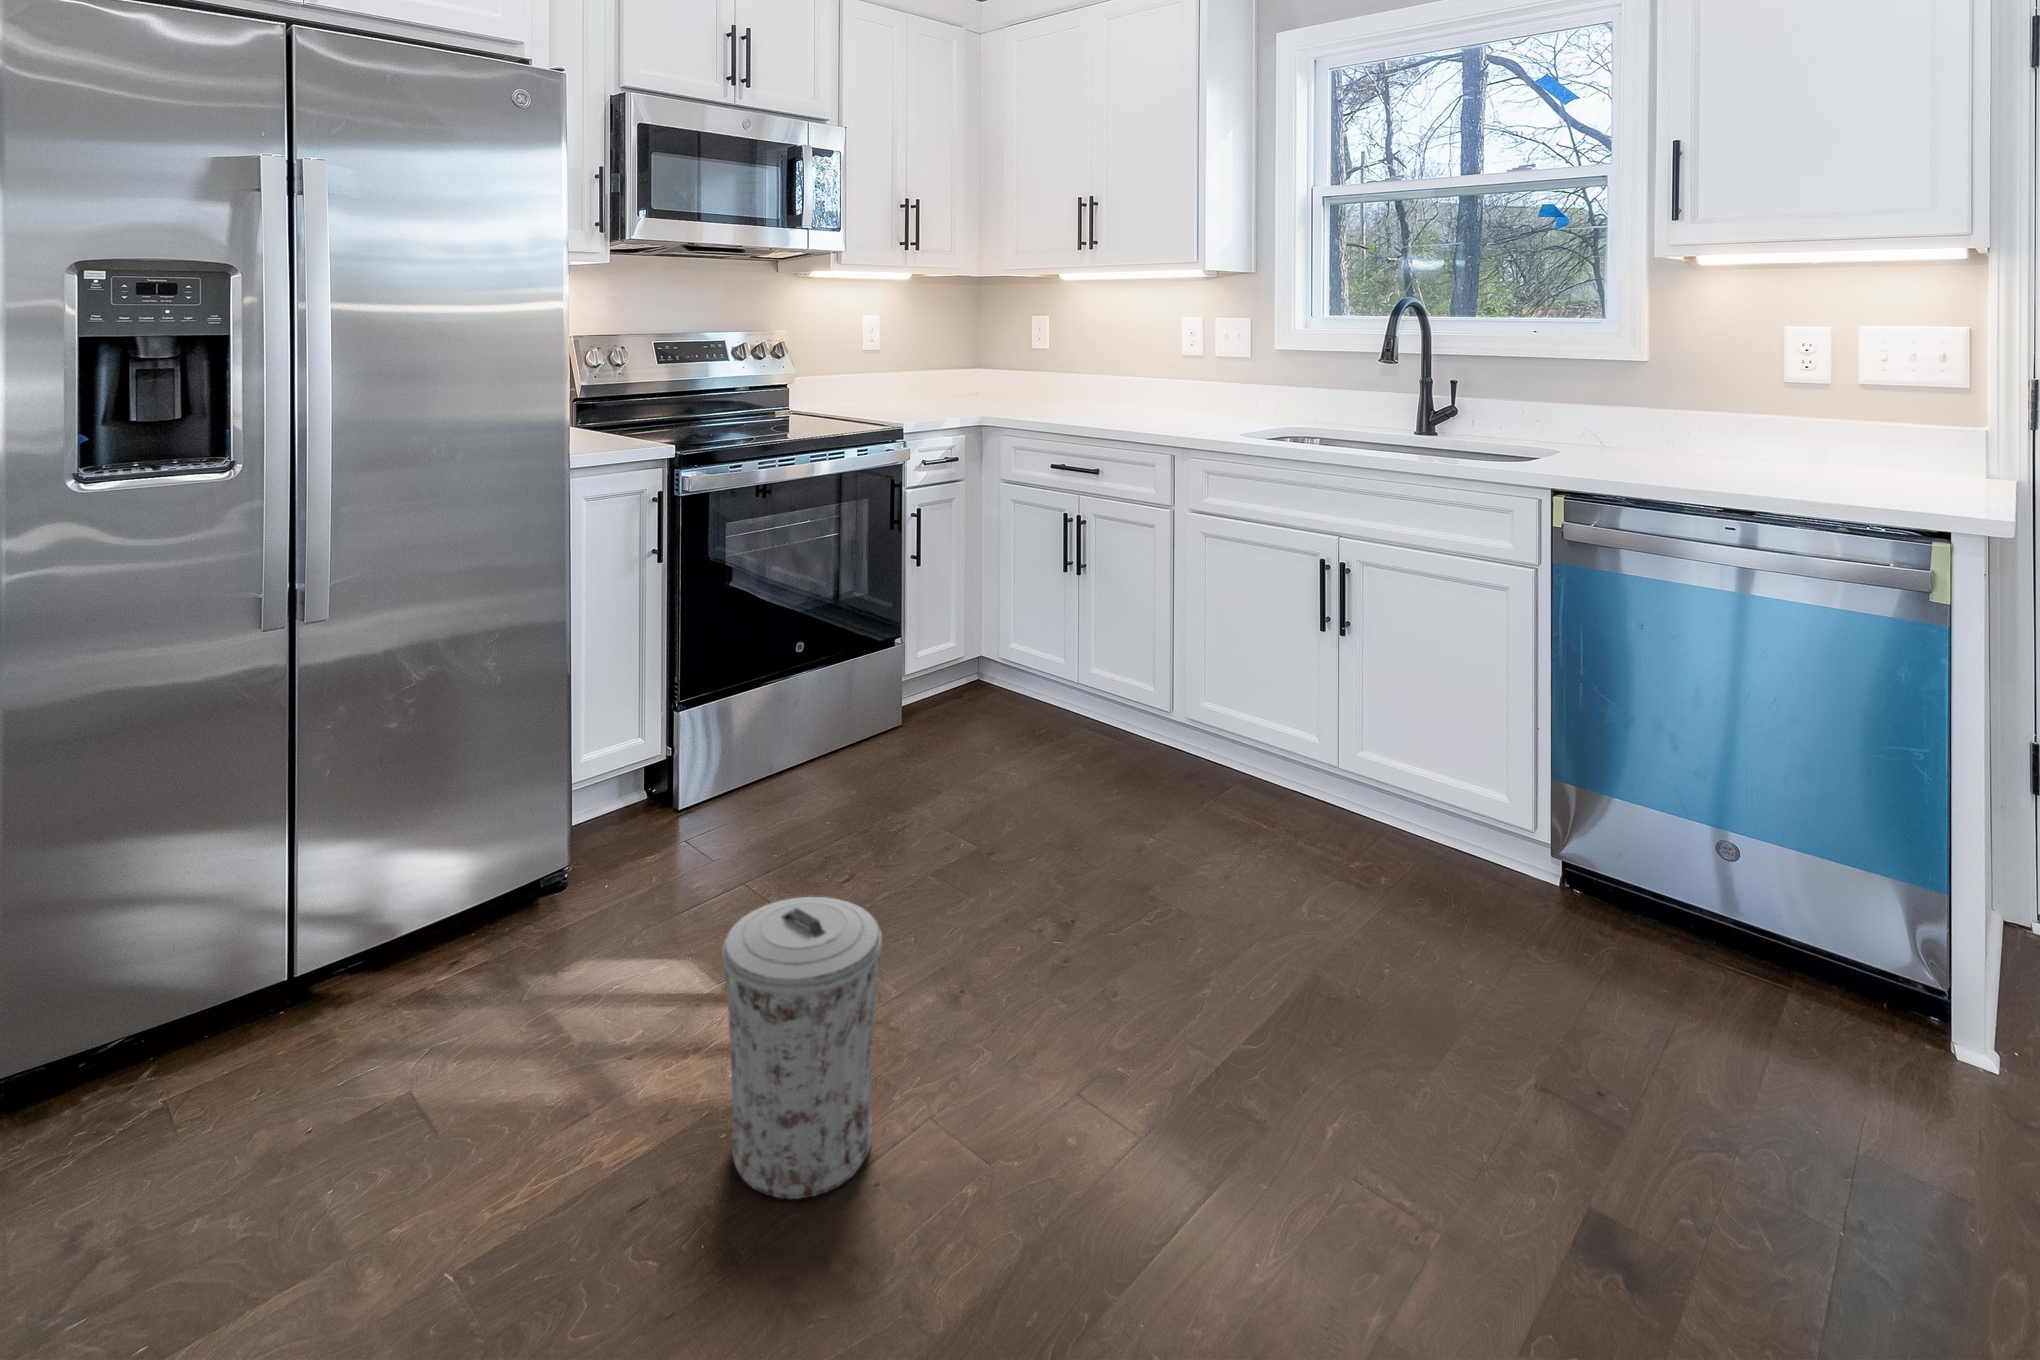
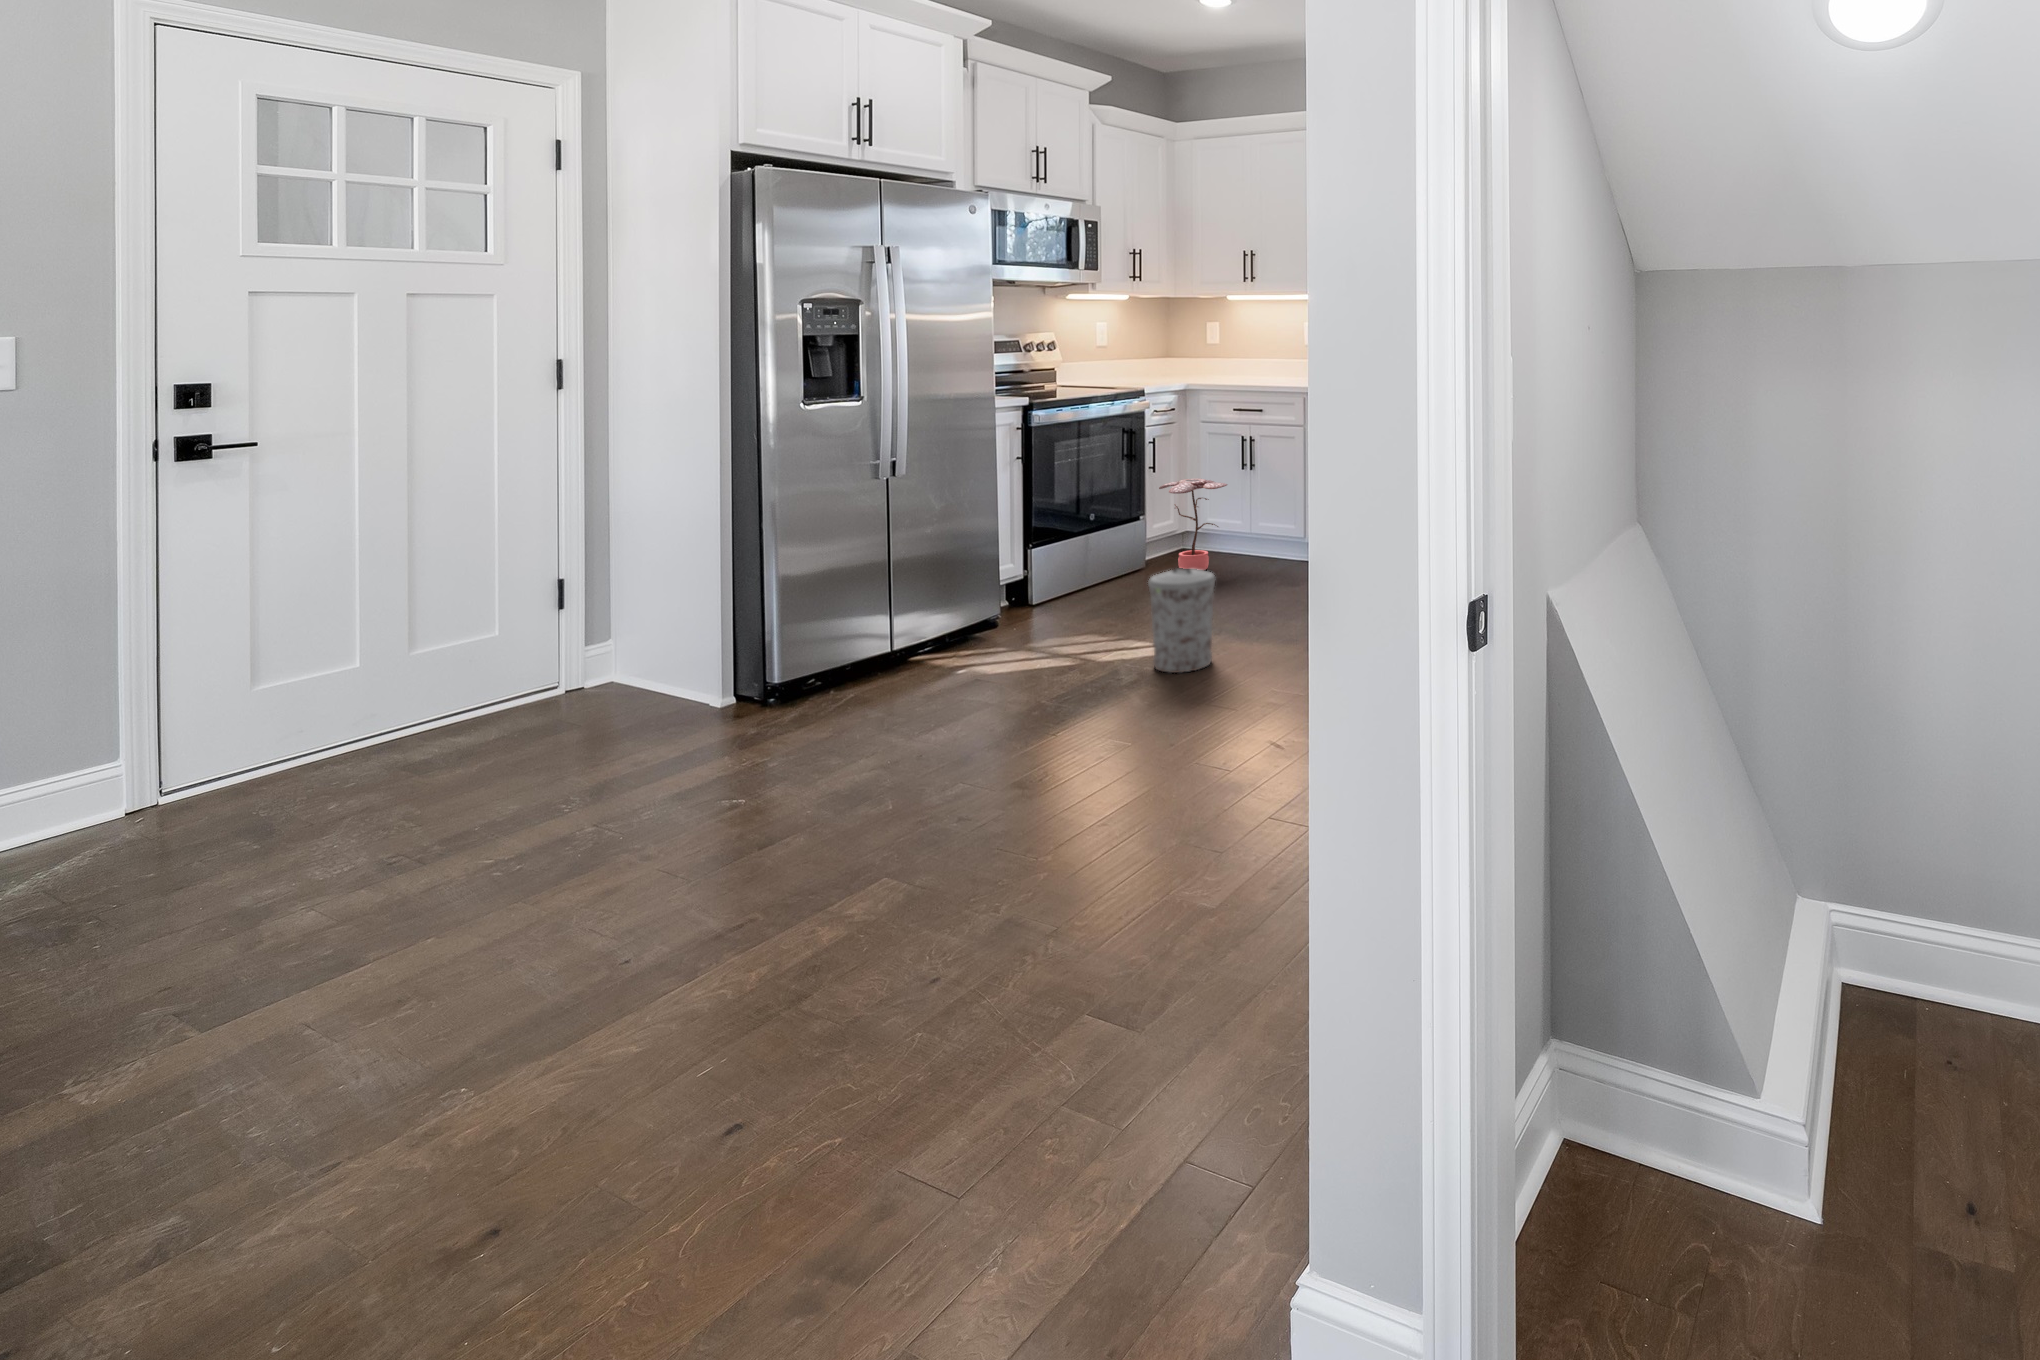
potted plant: none [916,589,1028,760] -> present [1159,479,1227,570]

